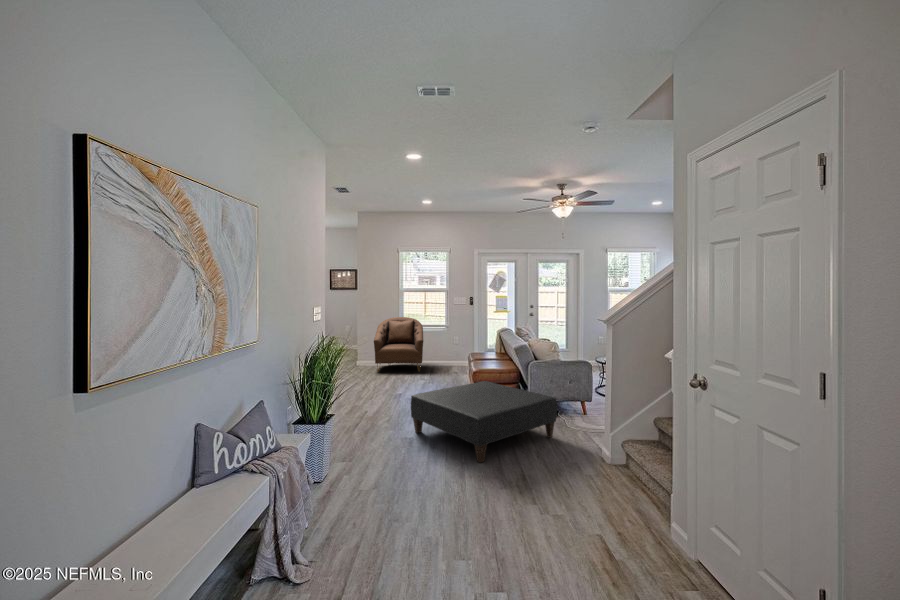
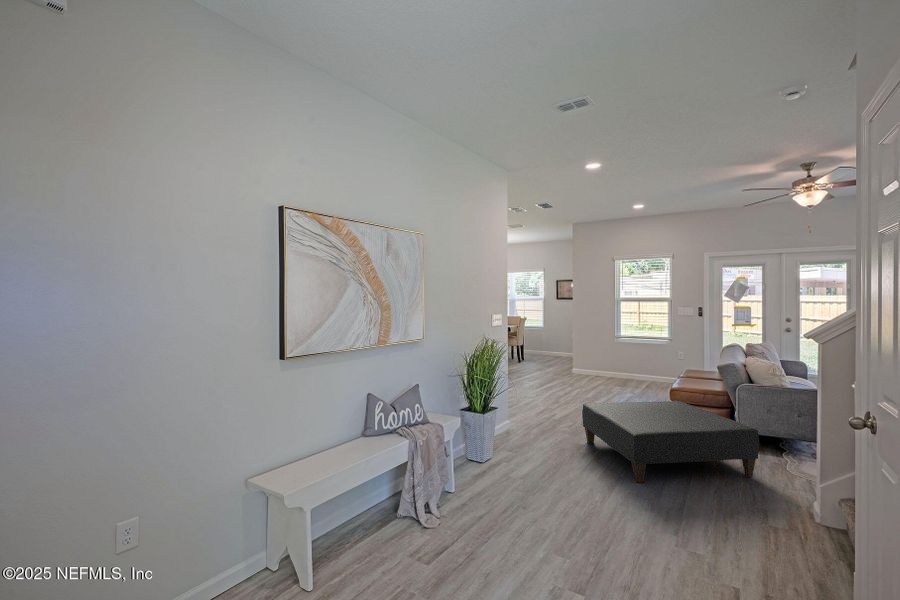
armchair: present [374,317,423,371] -> none [581,328,637,387]

